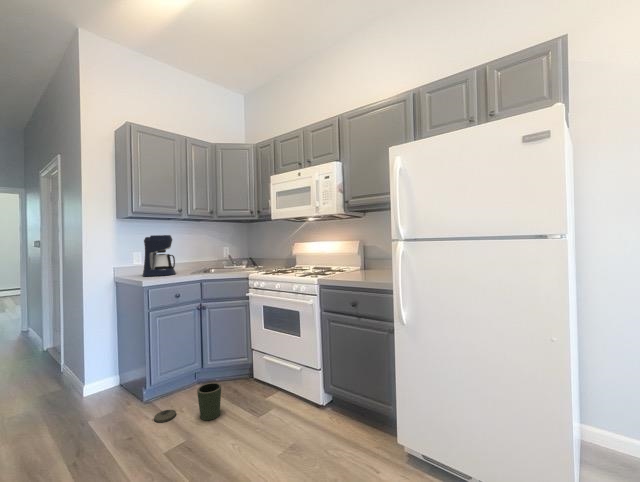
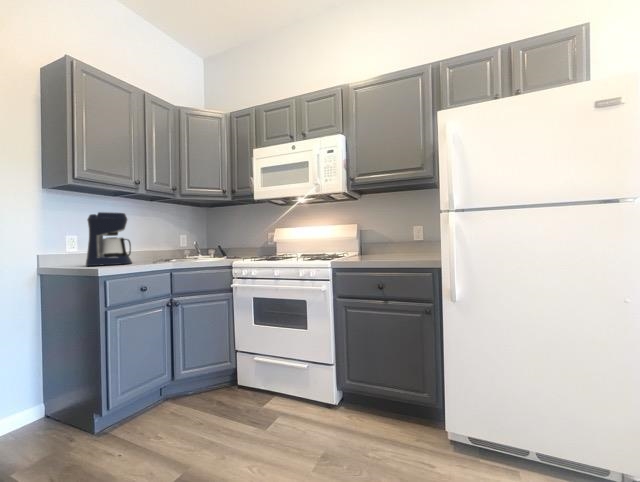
trash can: present [154,383,221,423] -> none [119,396,214,459]

